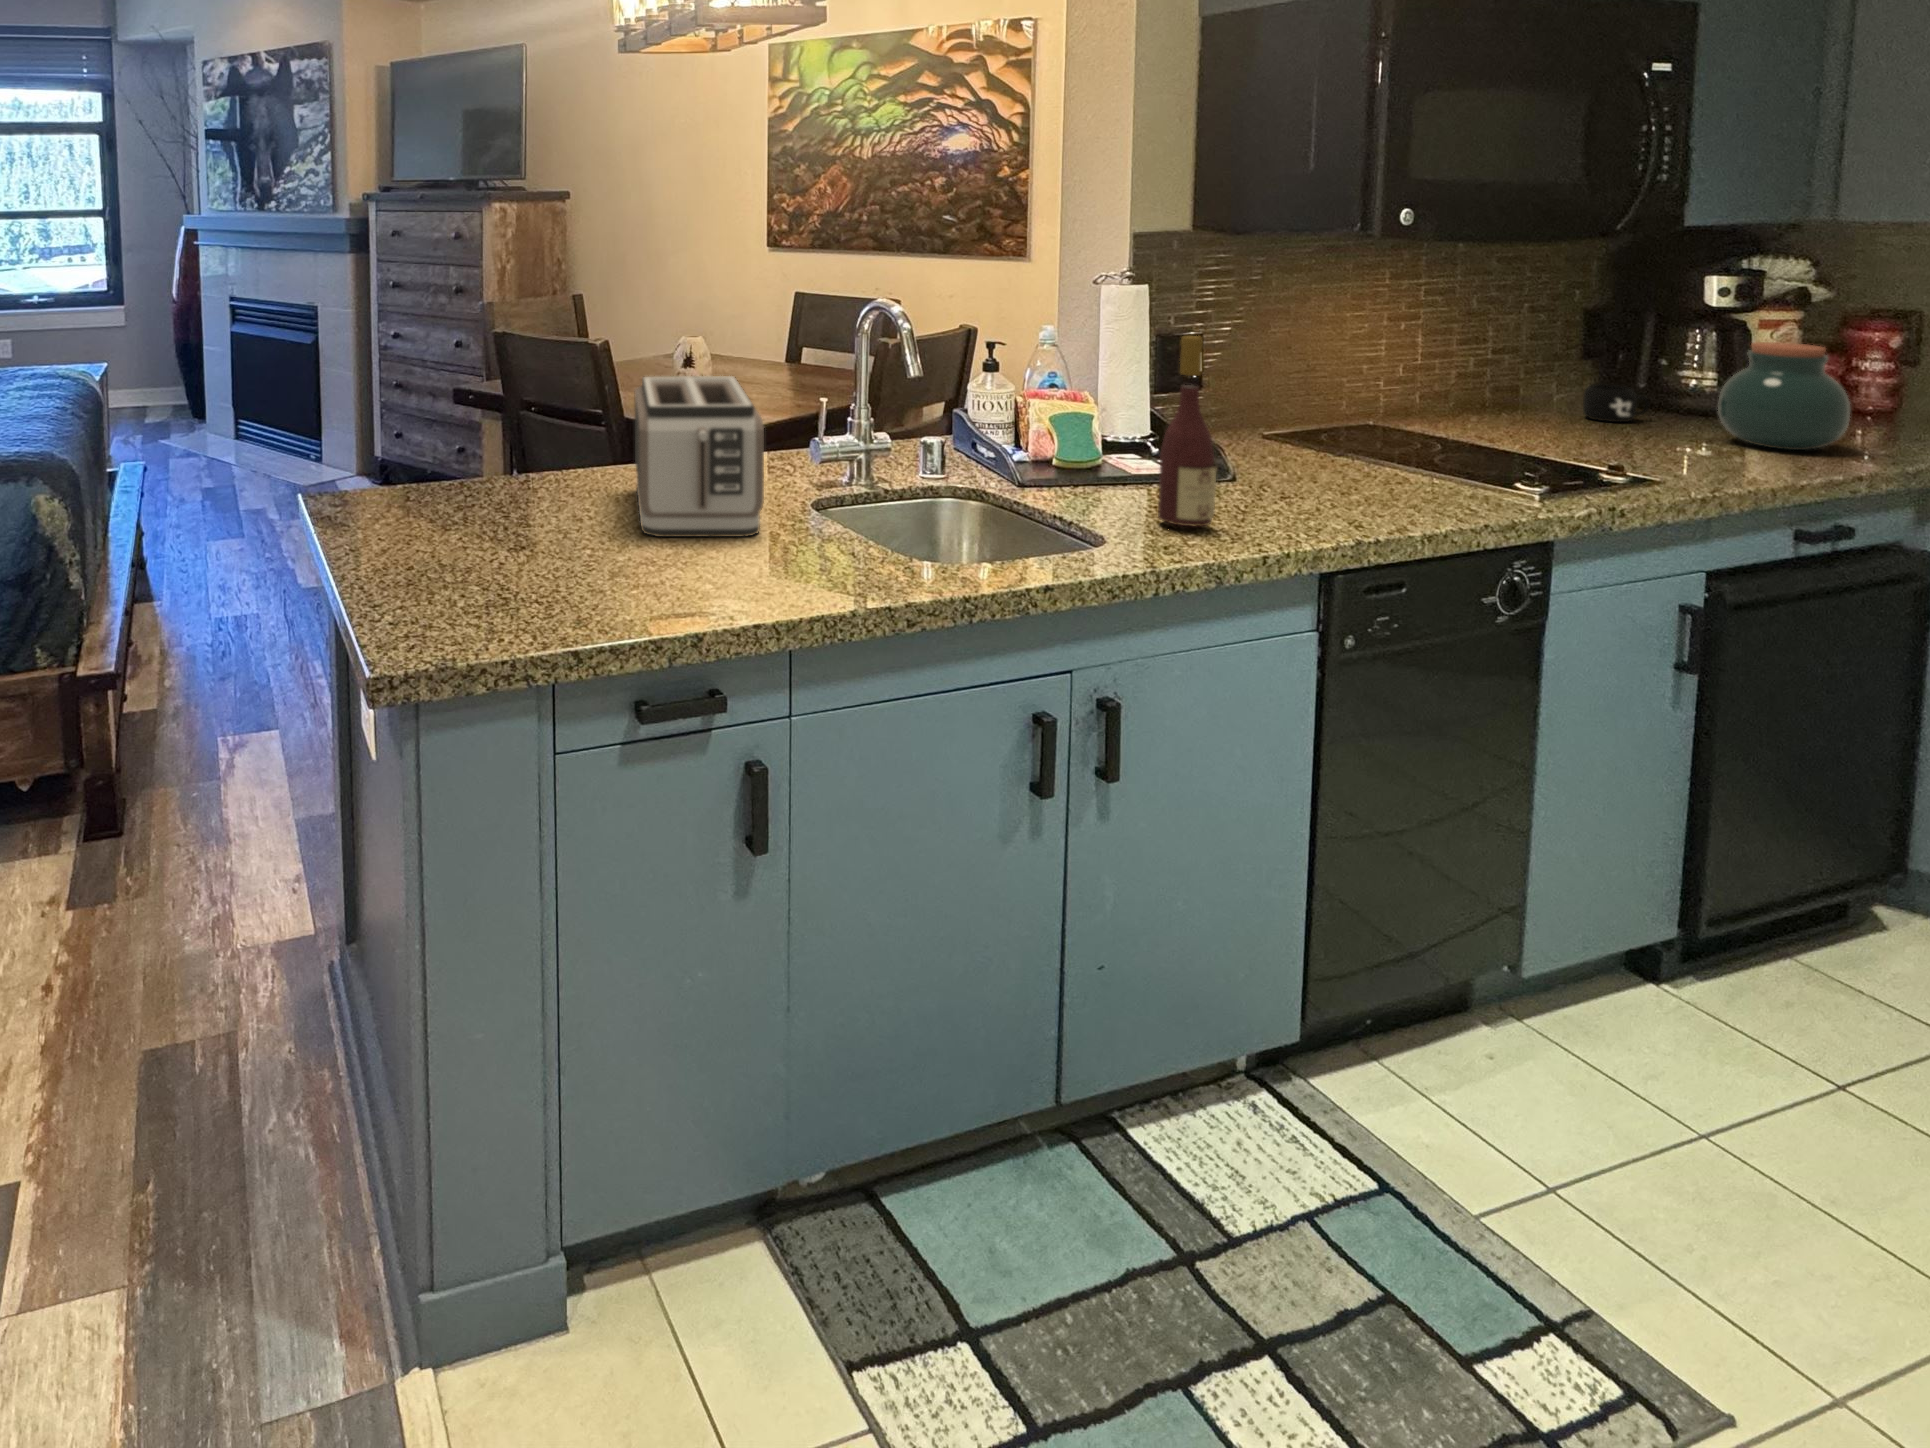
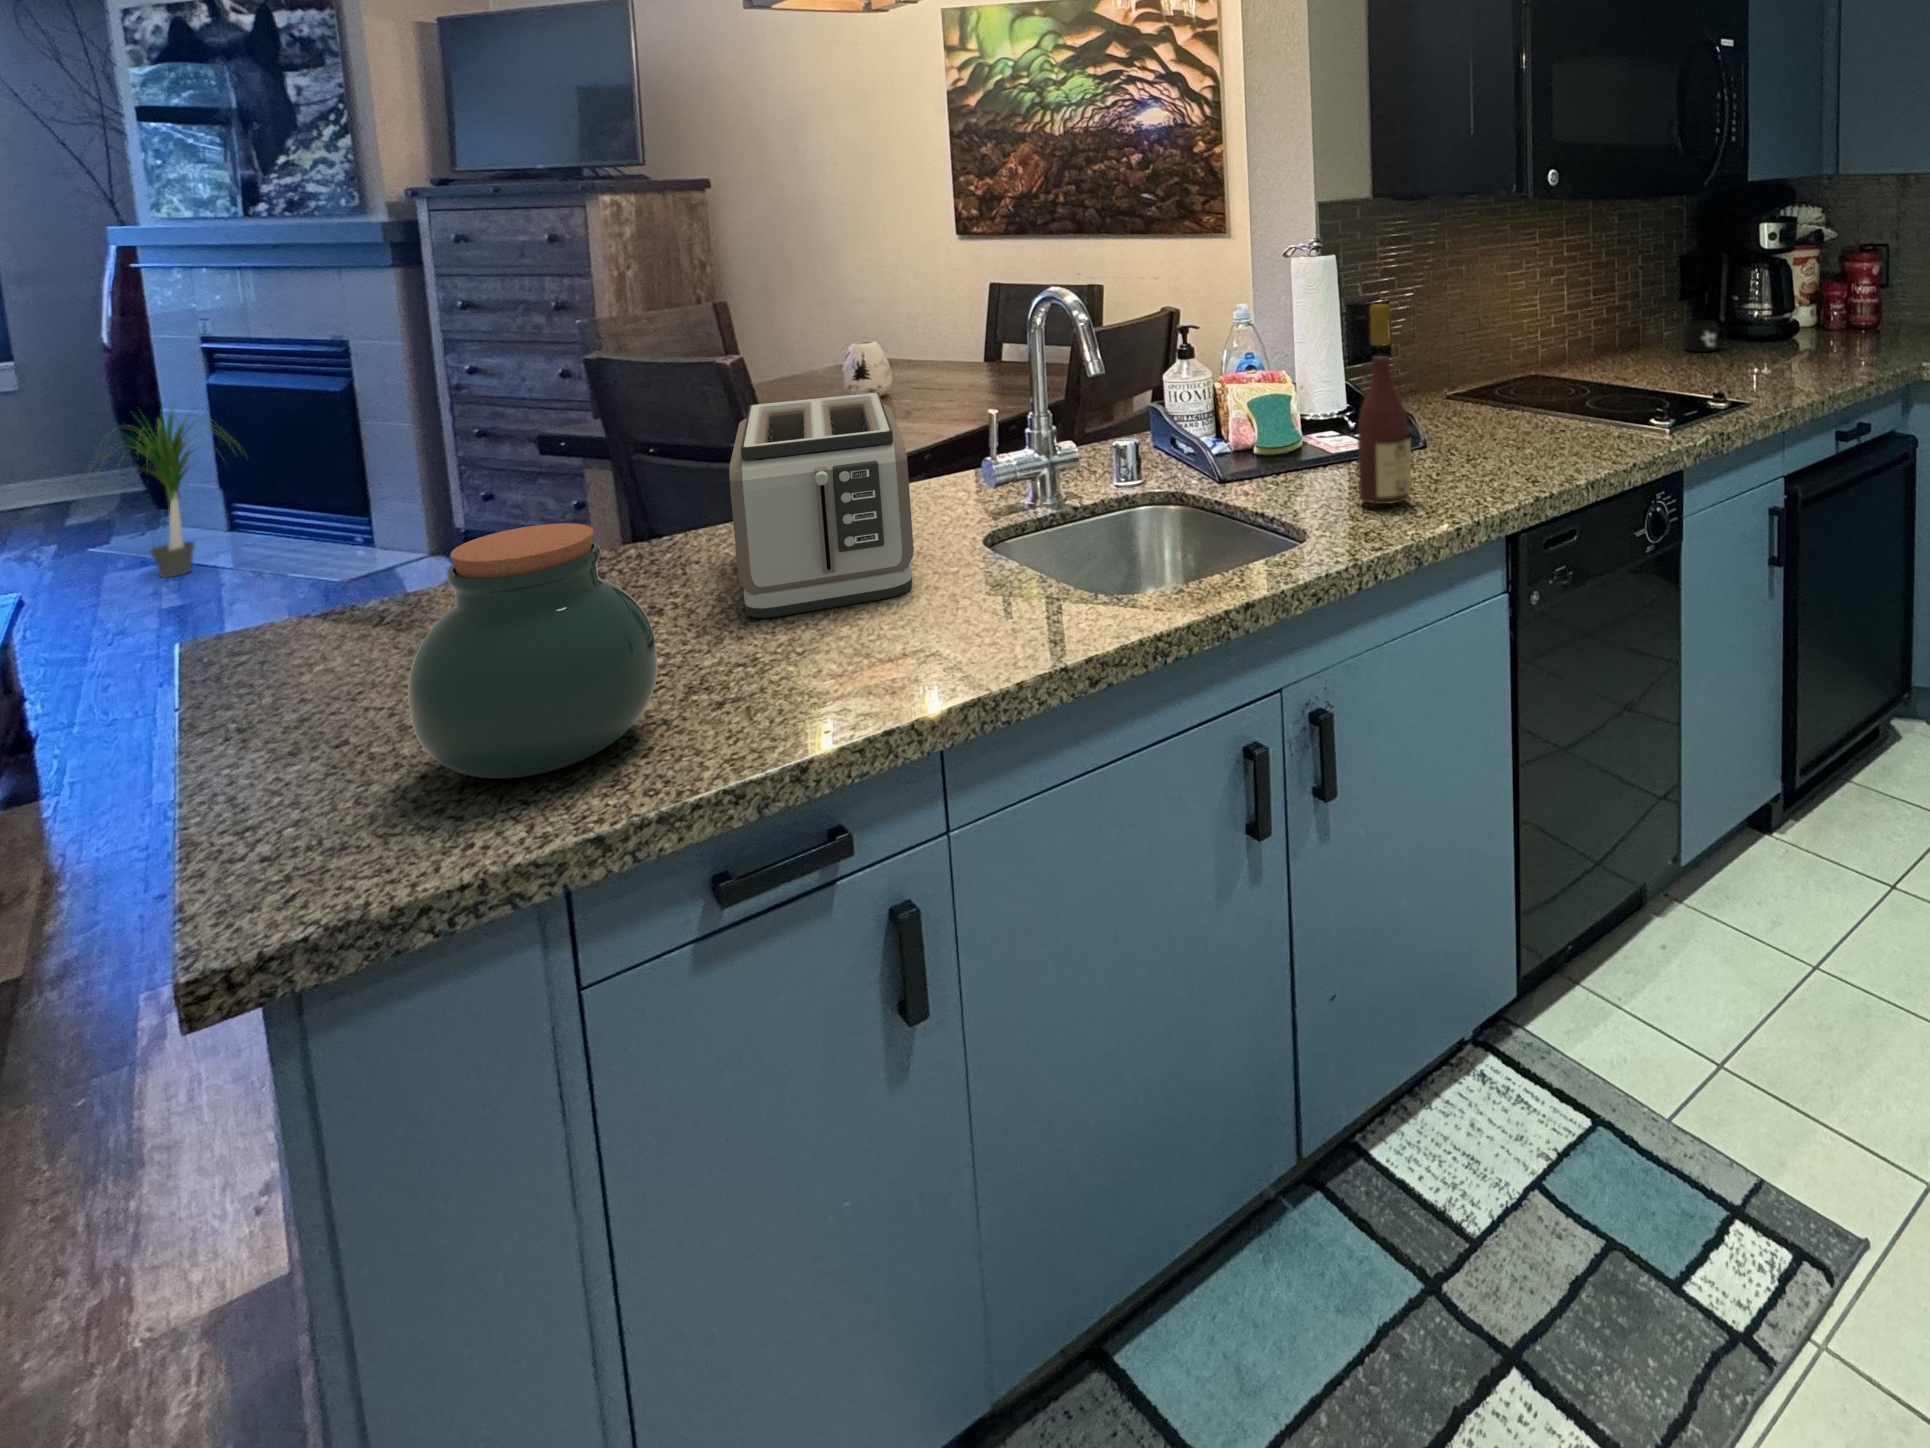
potted plant: none [162,335,252,468] -> present [91,412,235,577]
jar: present [1718,342,1850,450] -> present [408,523,657,779]

